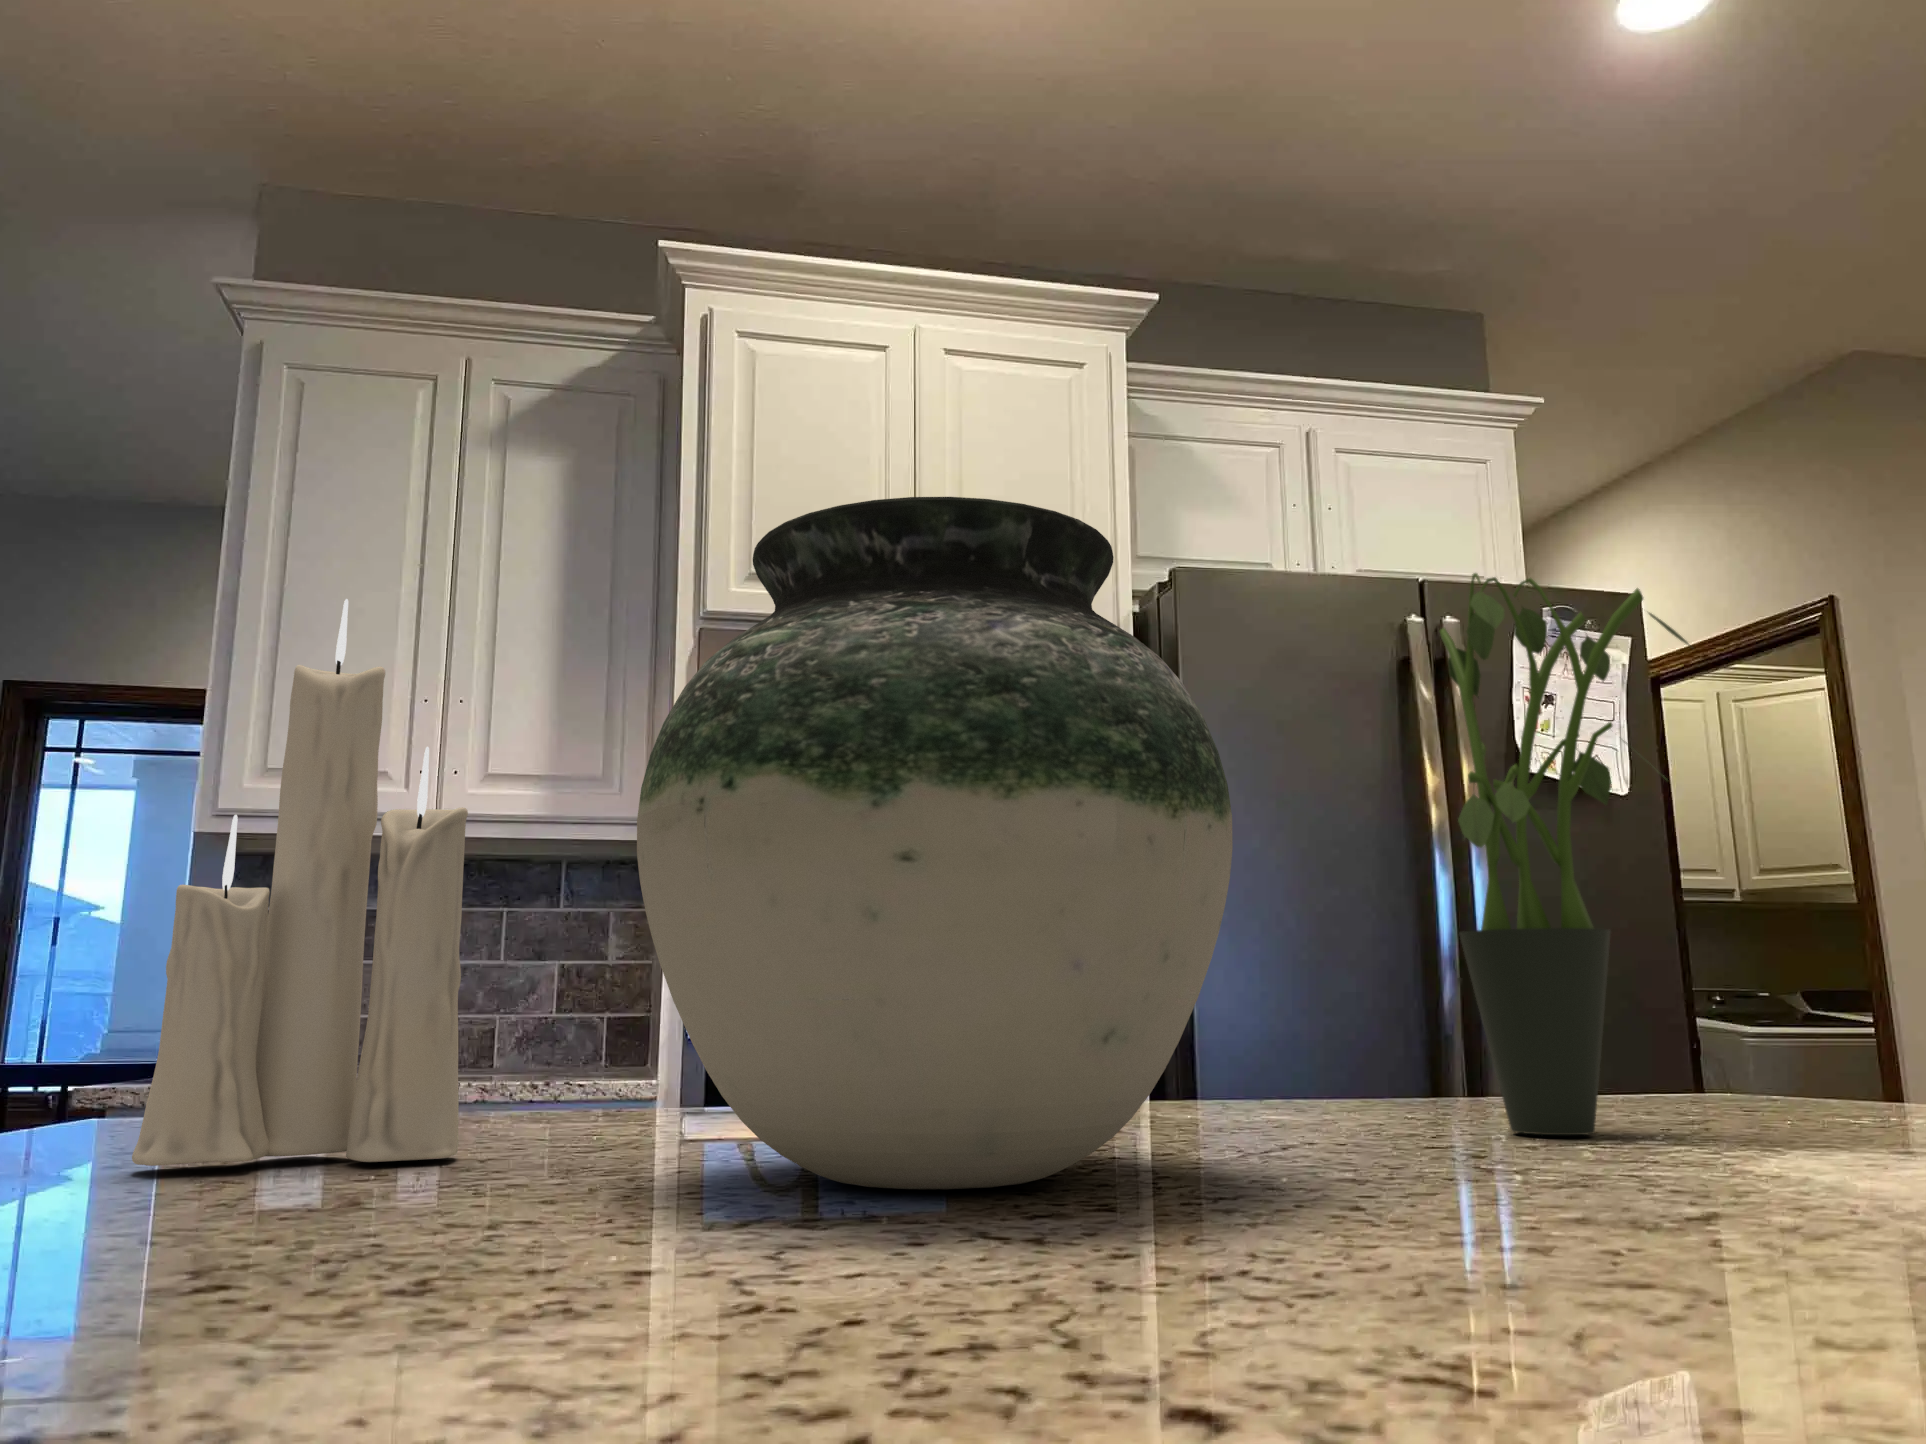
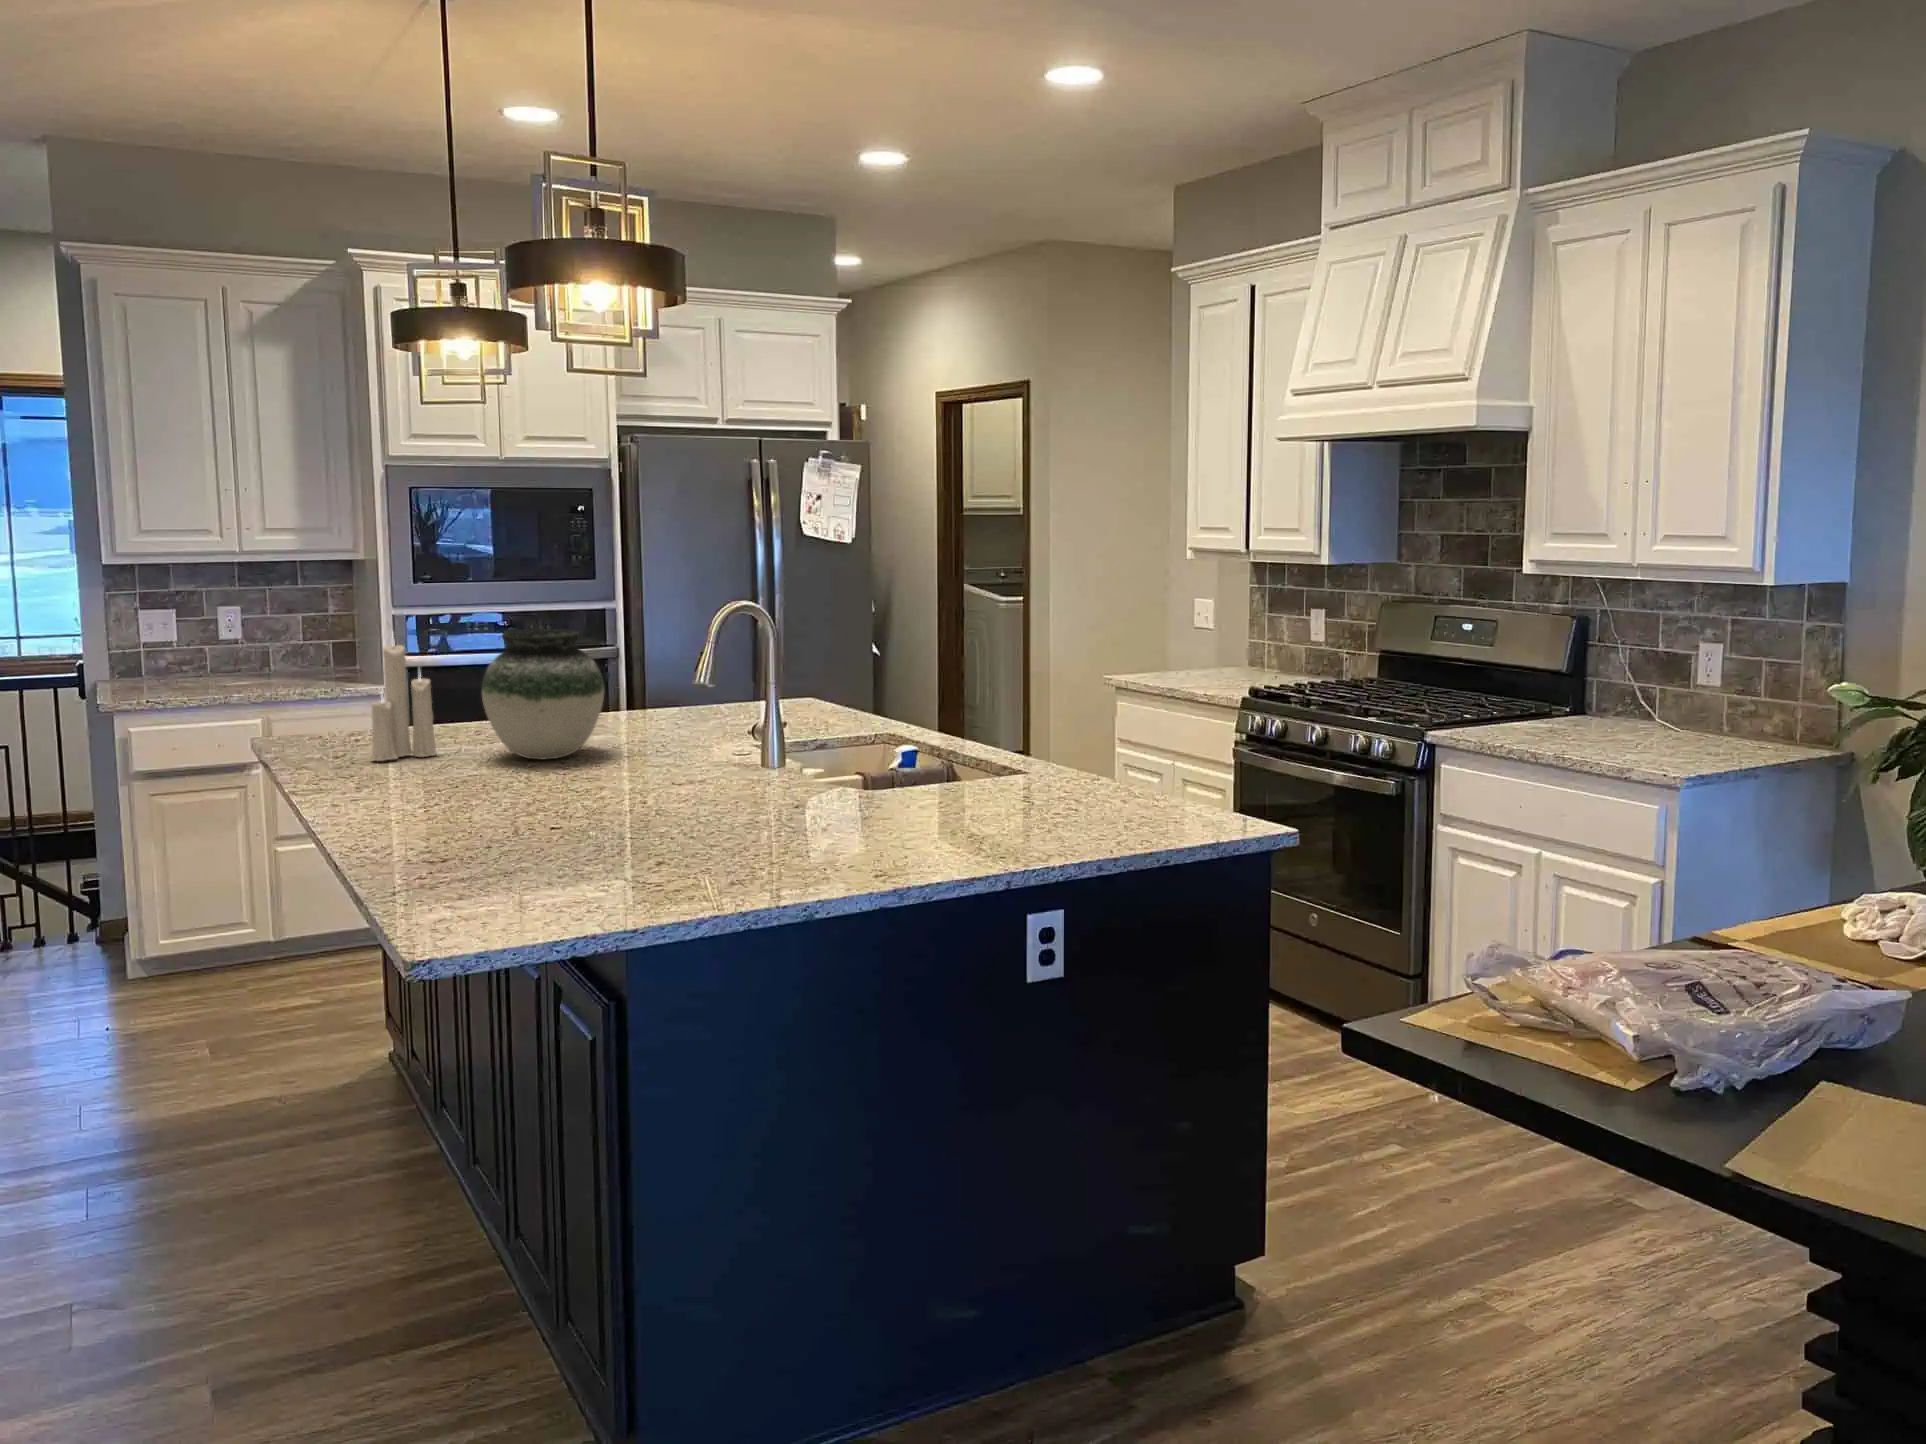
potted plant: present [1440,573,1689,1135] -> none [670,601,725,735]

